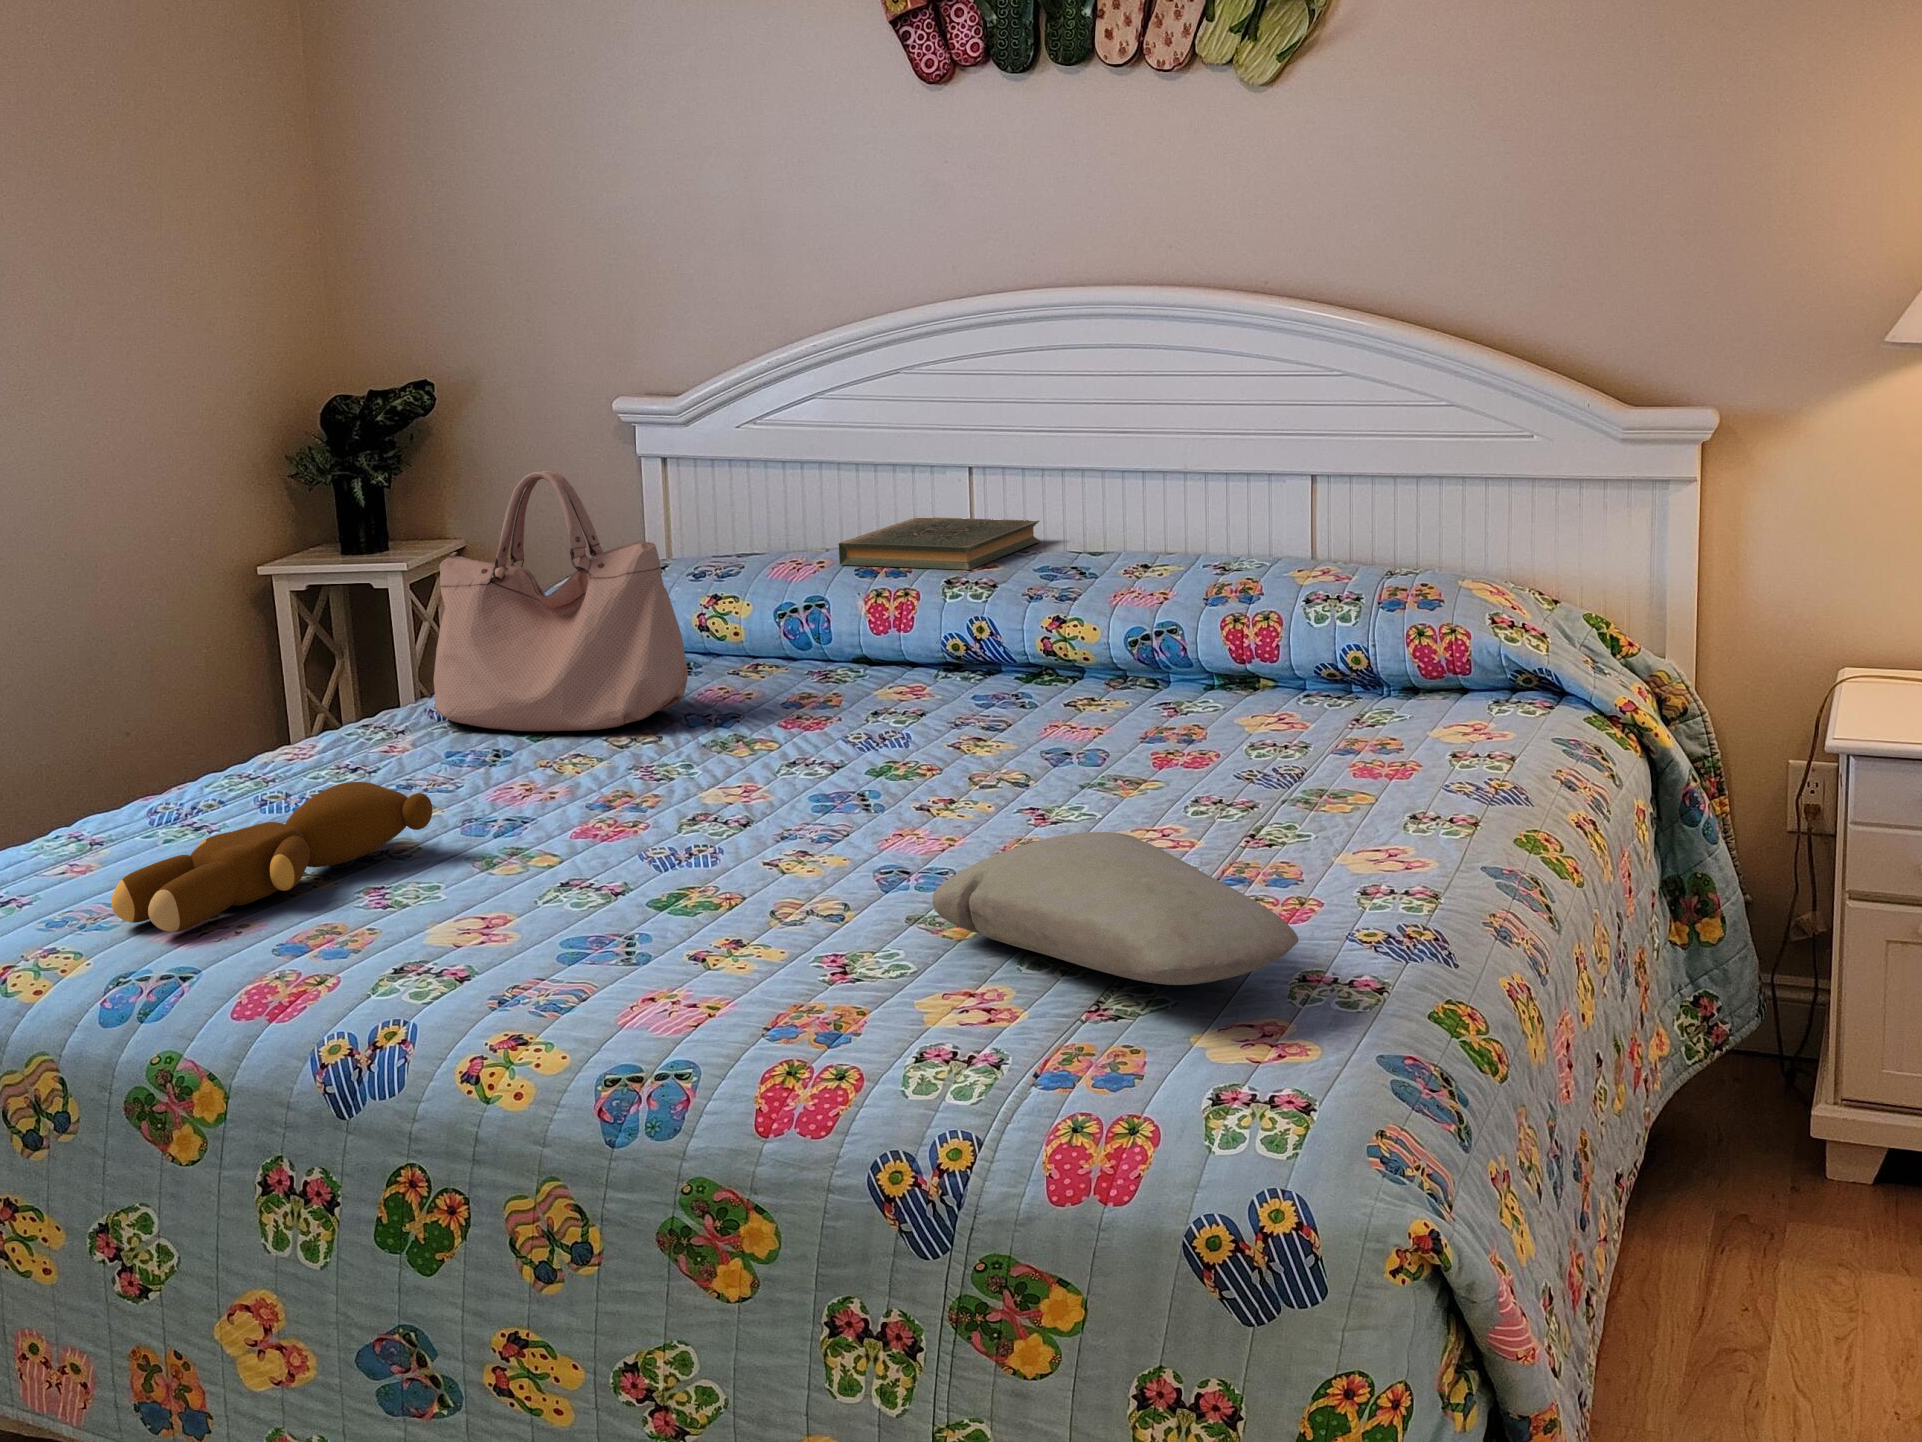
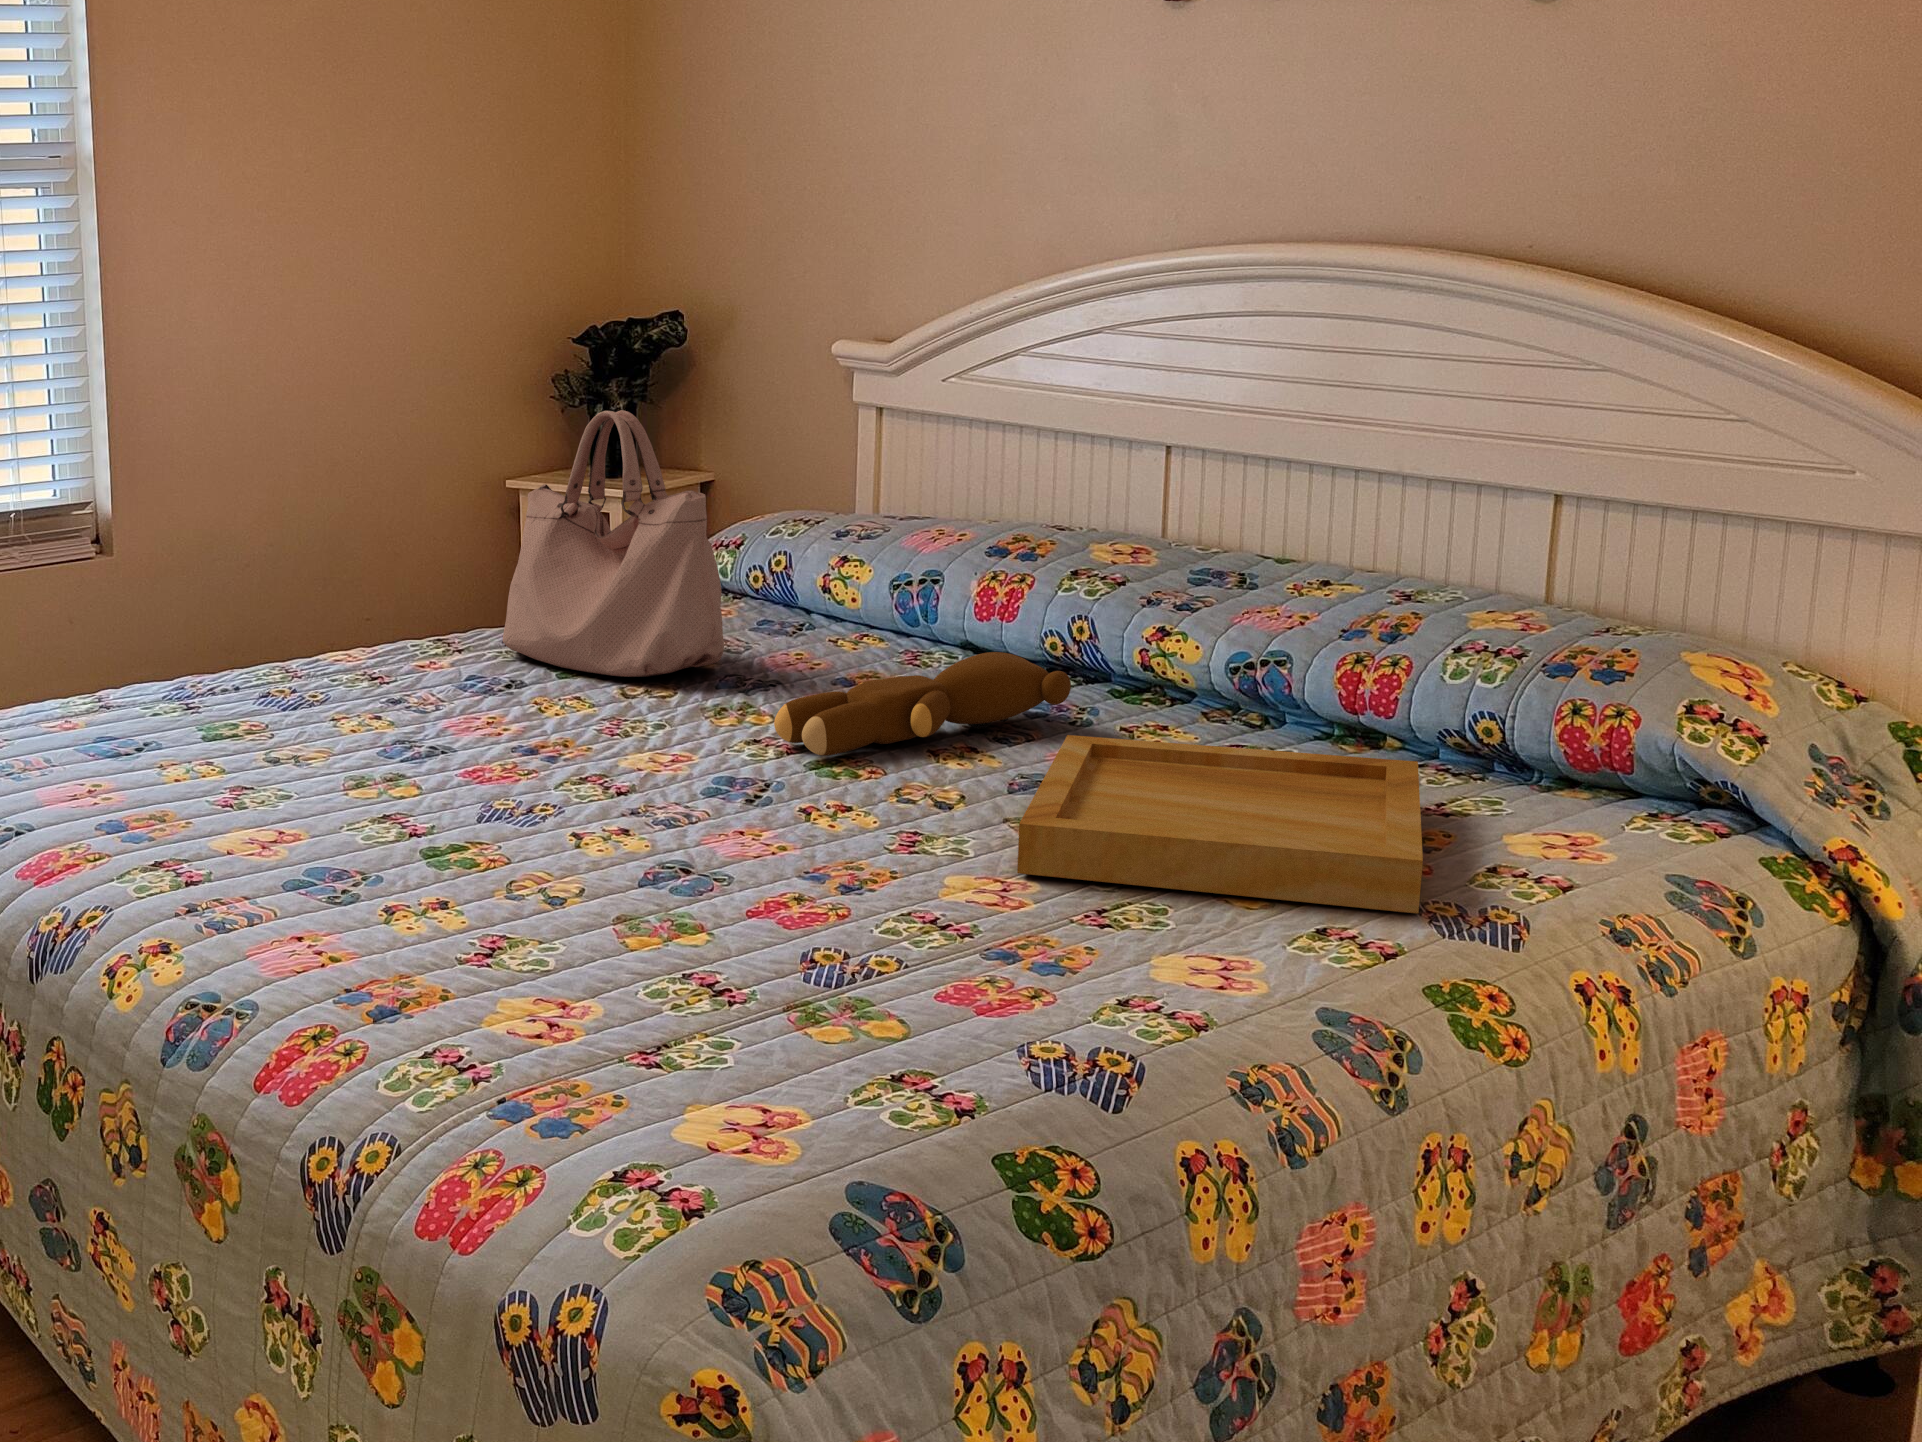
book: present [839,518,1040,570] -> none [980,498,1241,561]
tray: none [1088,690,1459,823] -> present [1017,735,1423,913]
teddy bear: present [111,782,433,932] -> present [774,652,1071,756]
pillow: present [932,832,1299,985] -> none [613,859,880,1050]

